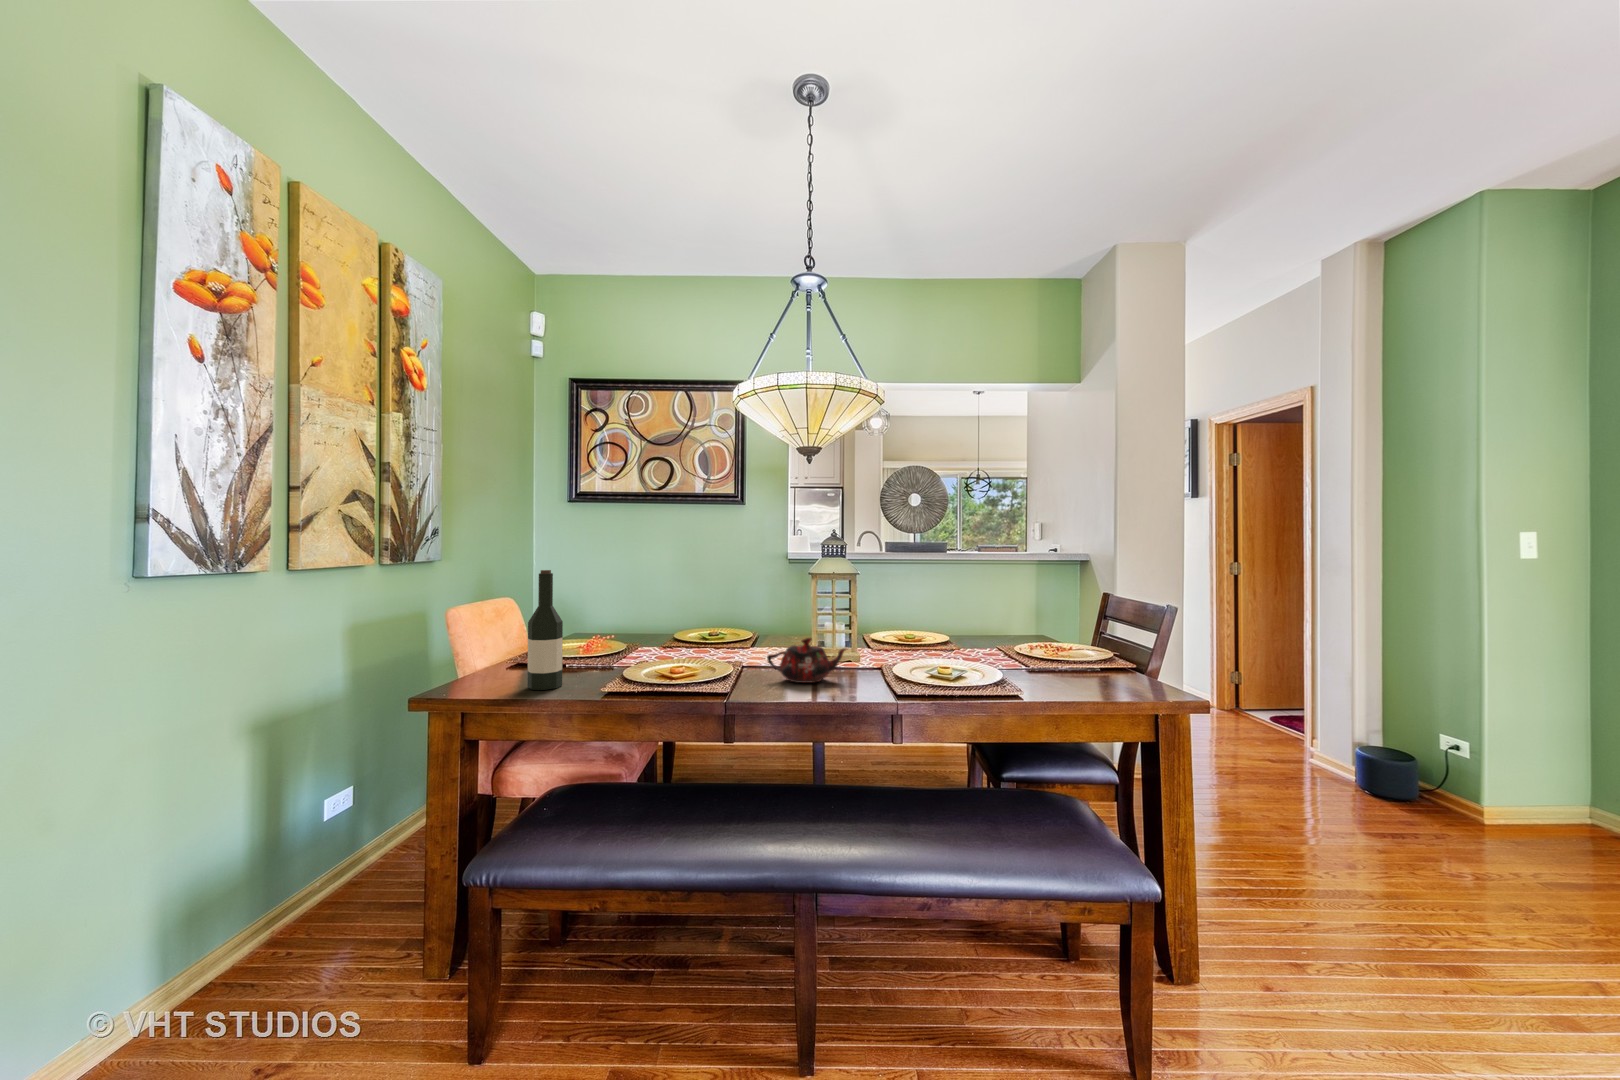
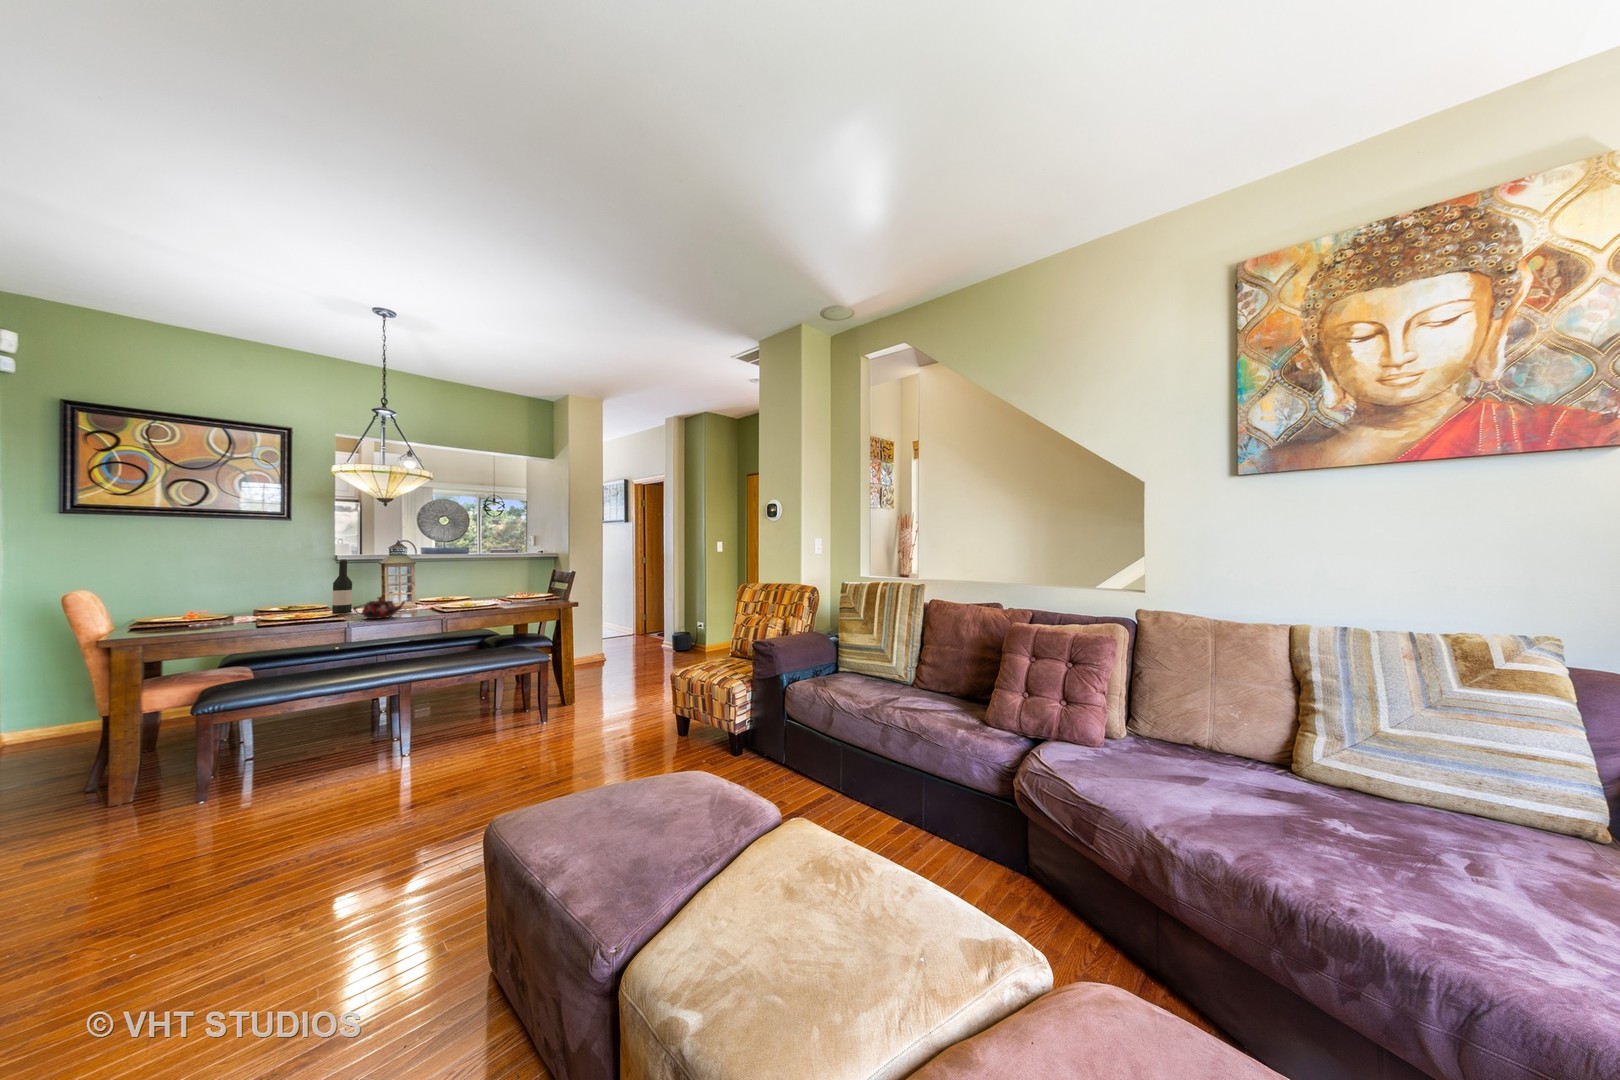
wine bottle: present [528,570,563,690] -> present [332,559,352,613]

